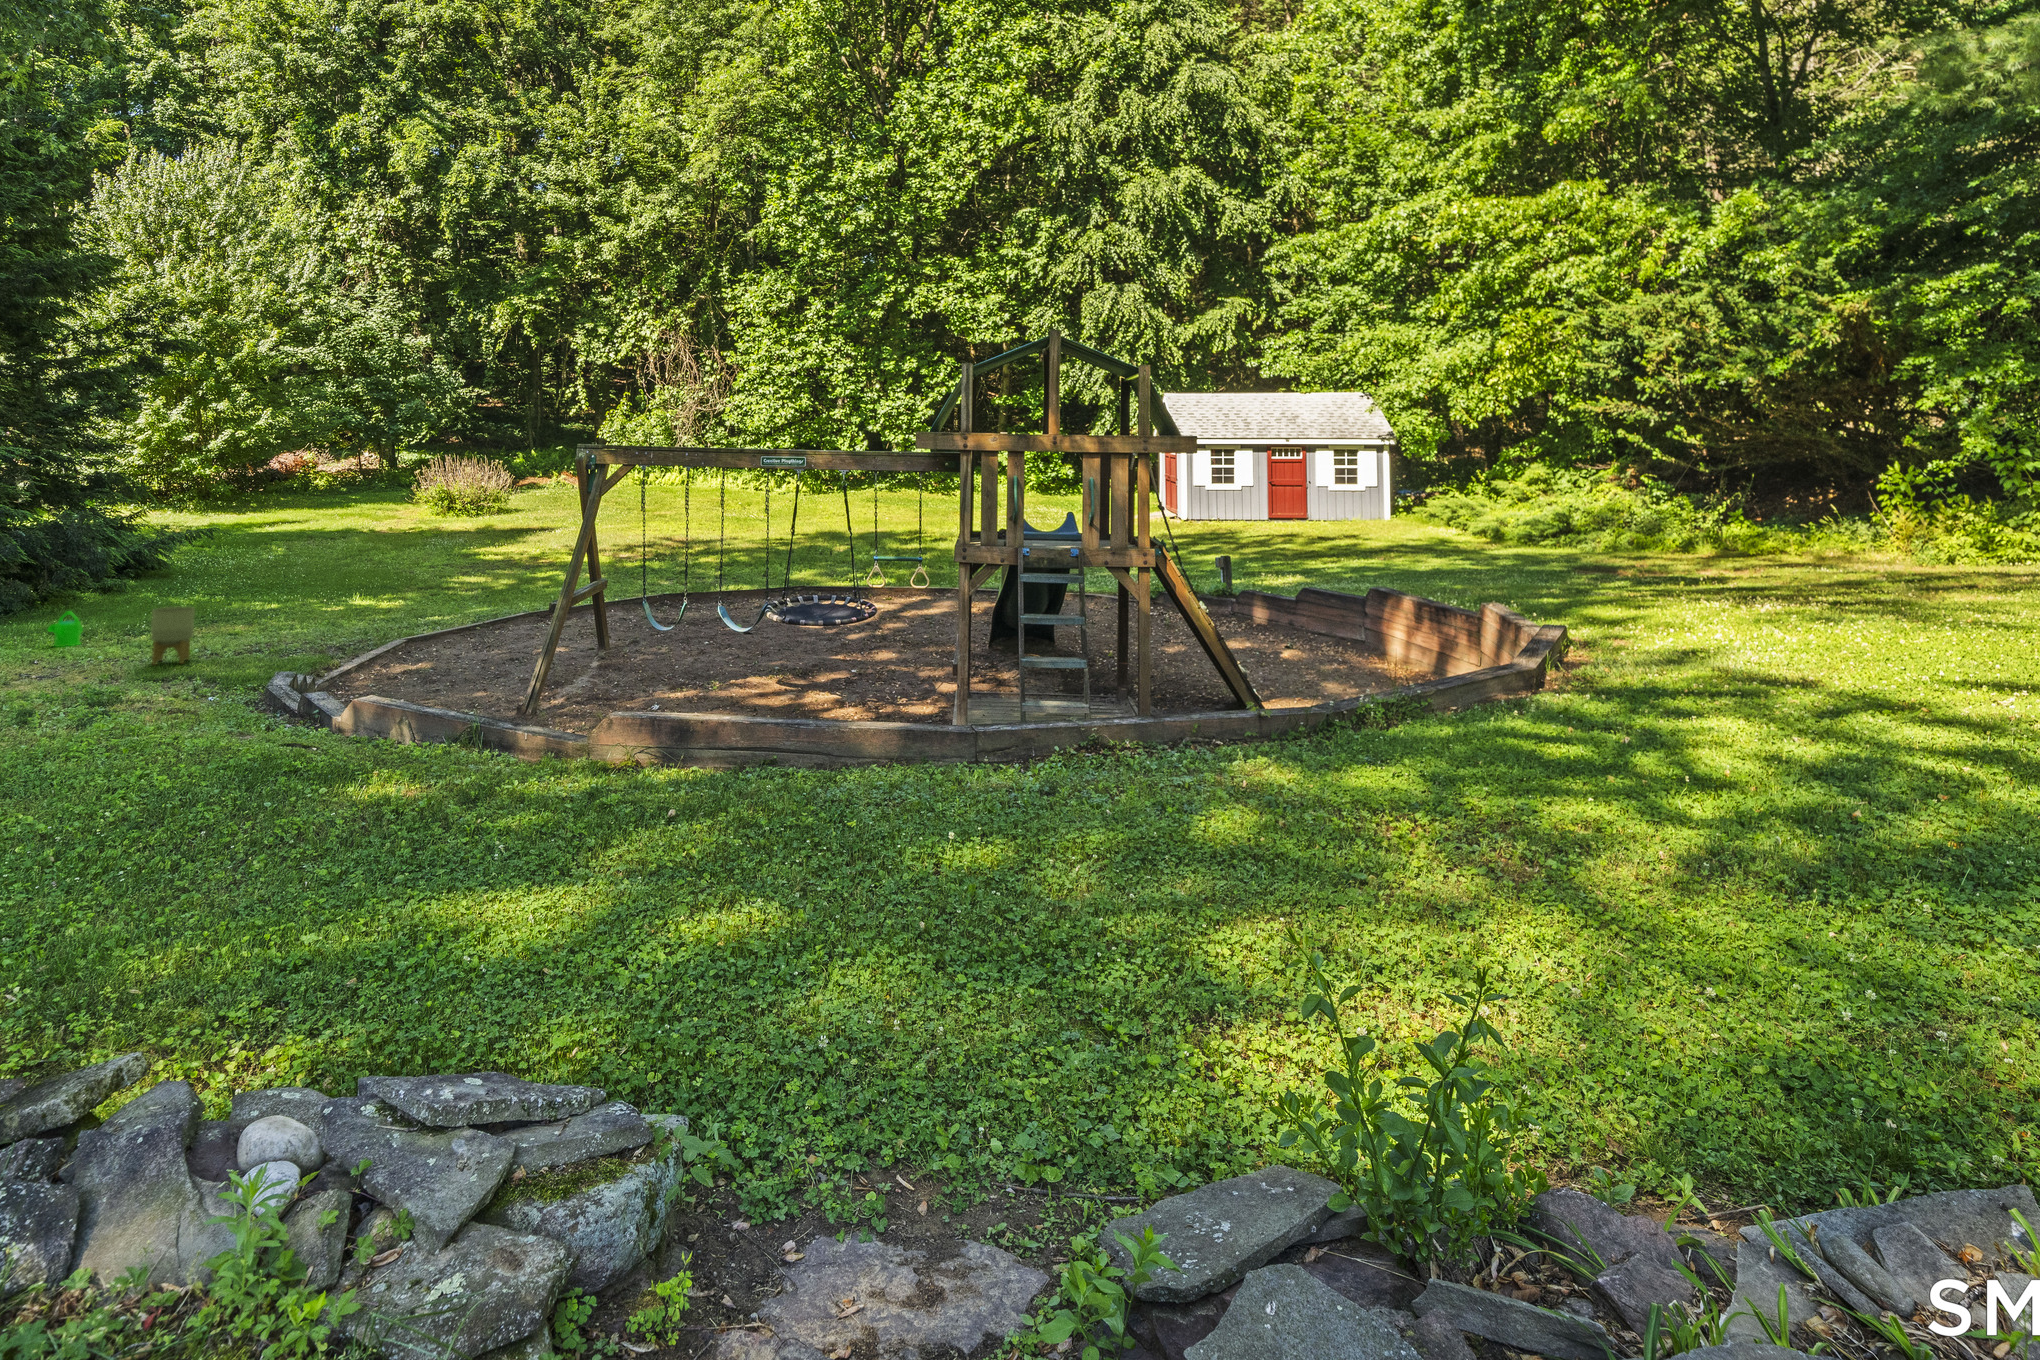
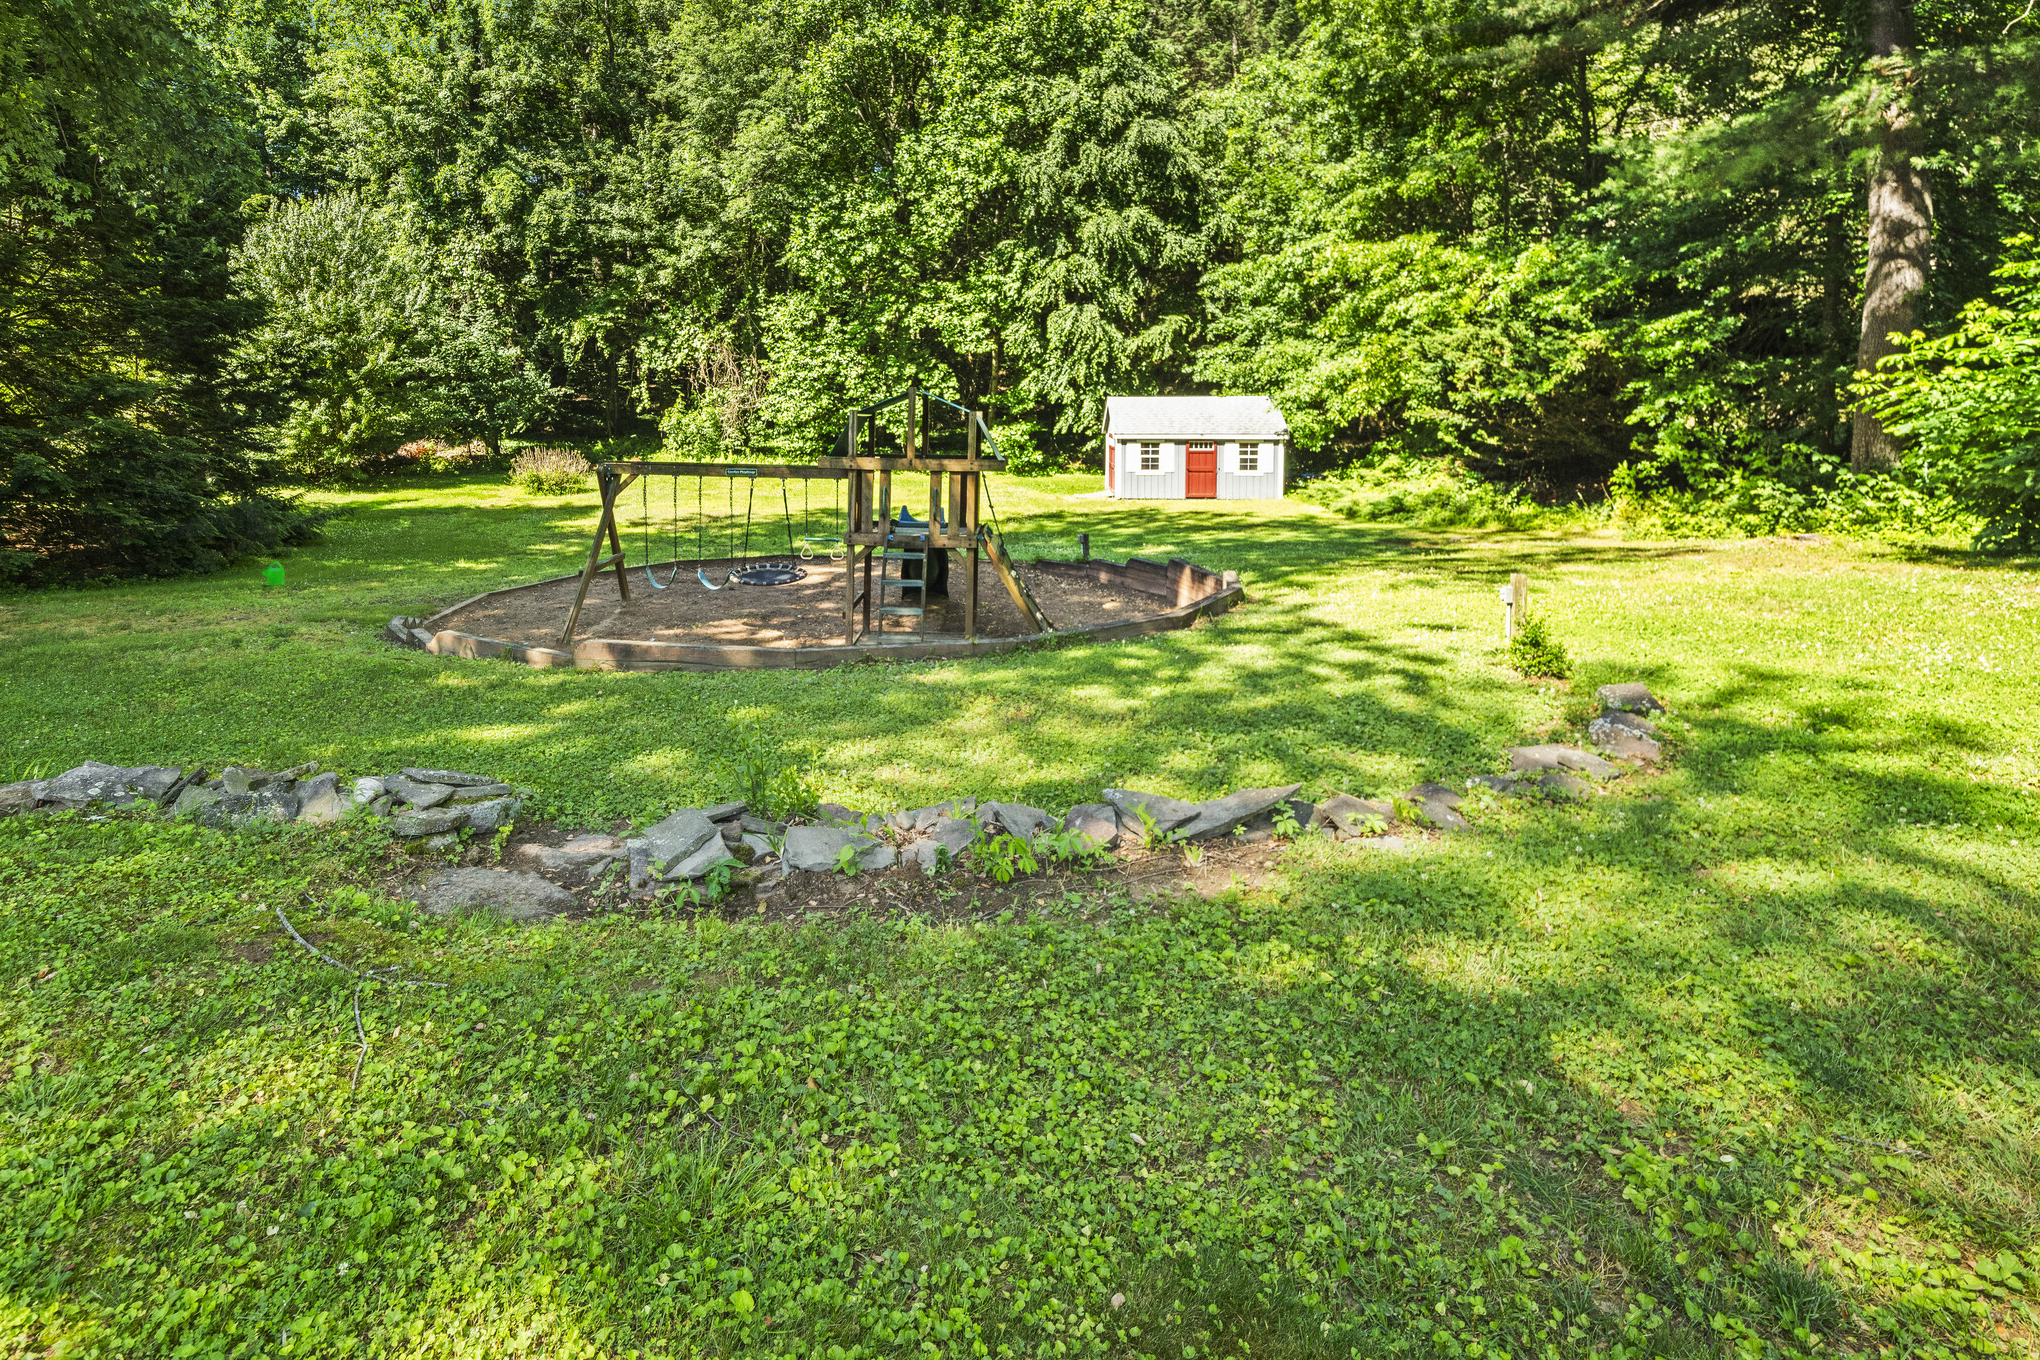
planter: present [151,607,195,665] -> none [338,557,367,596]

